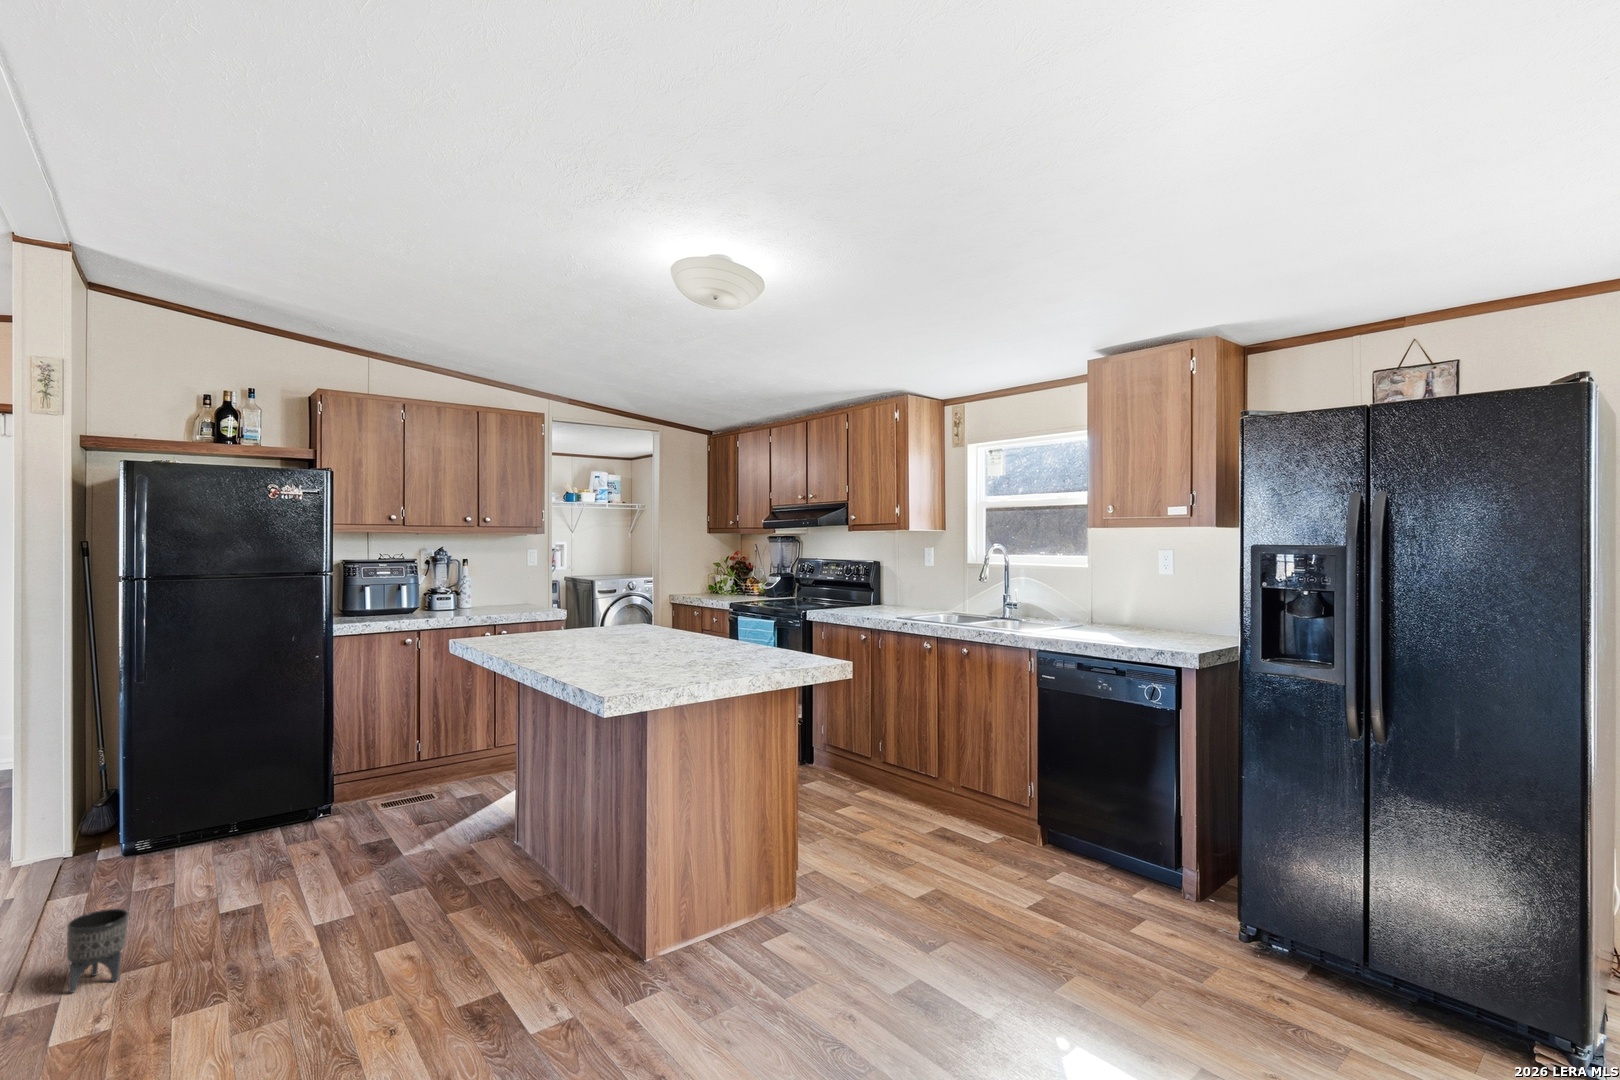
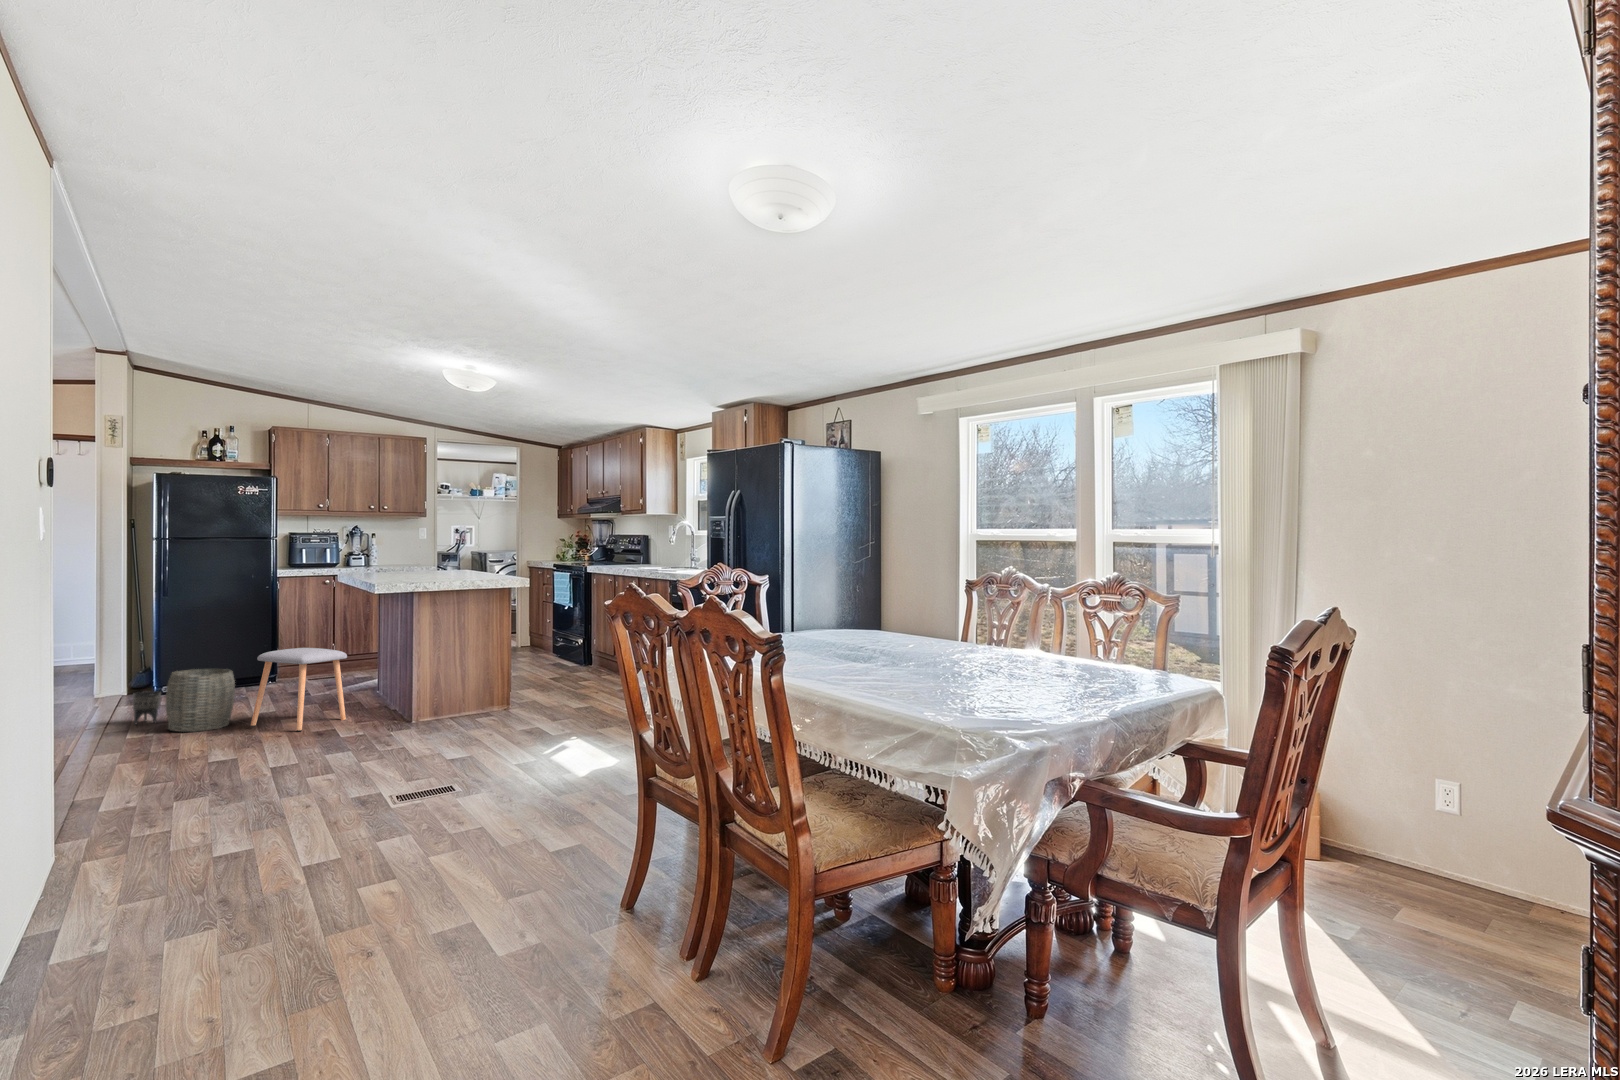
stool: none [326,810,515,1022] -> present [251,648,347,731]
woven basket: none [138,861,286,1030] -> present [166,669,235,732]

